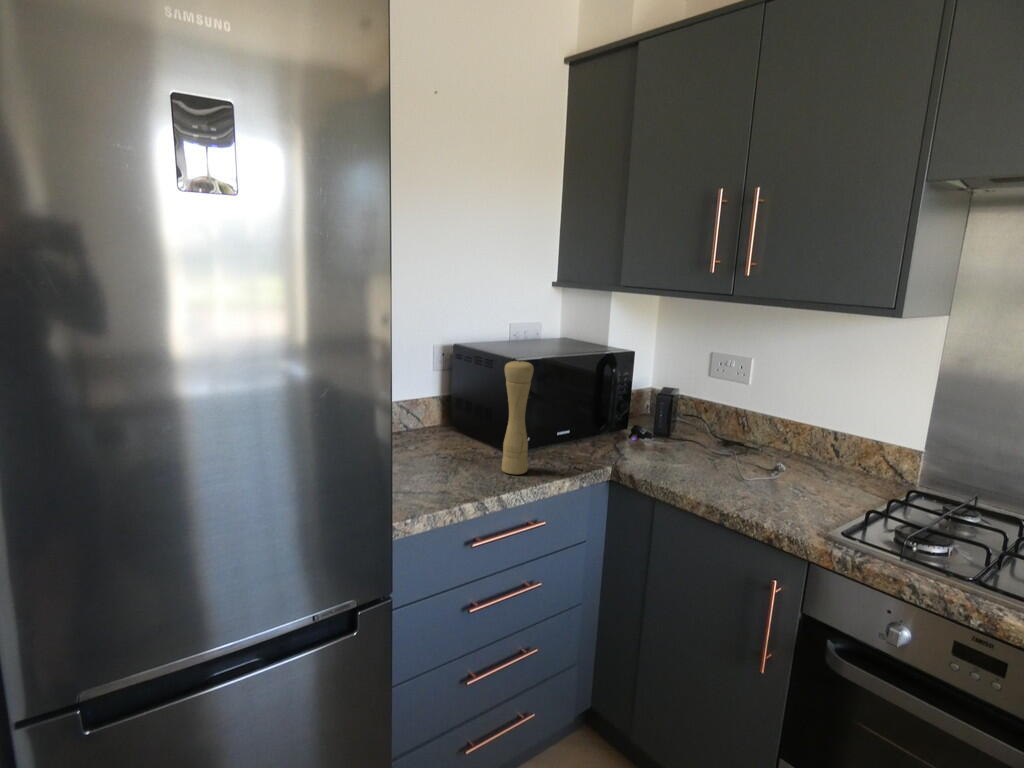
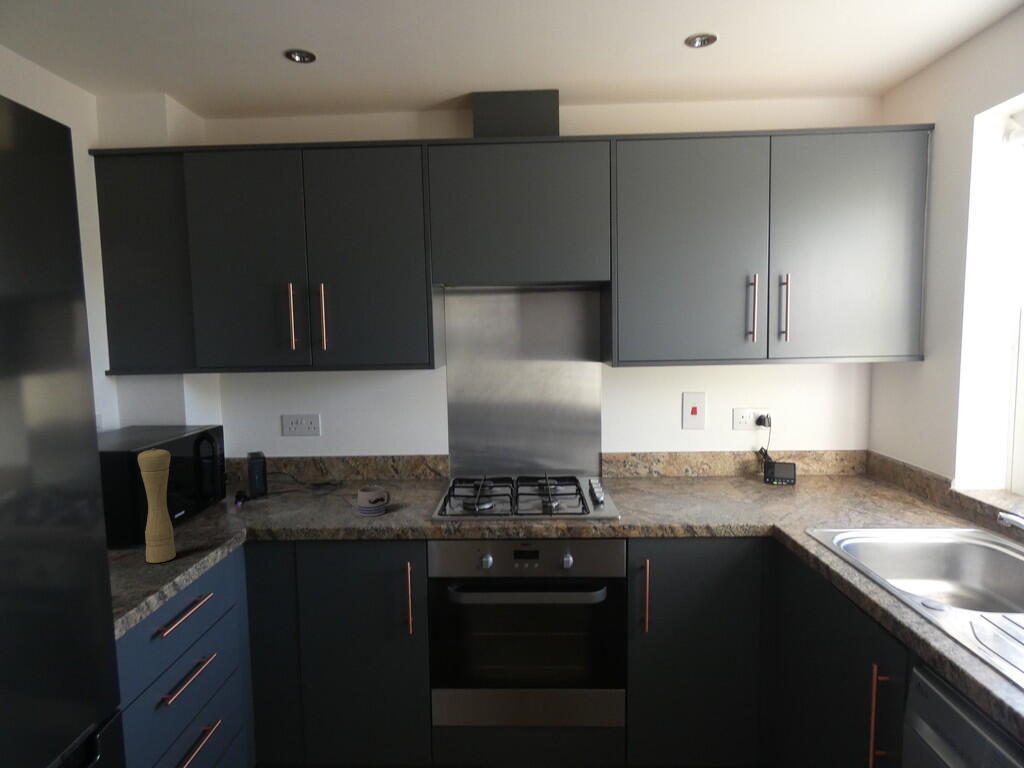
mug: none [739,461,790,503] -> present [358,486,391,516]

